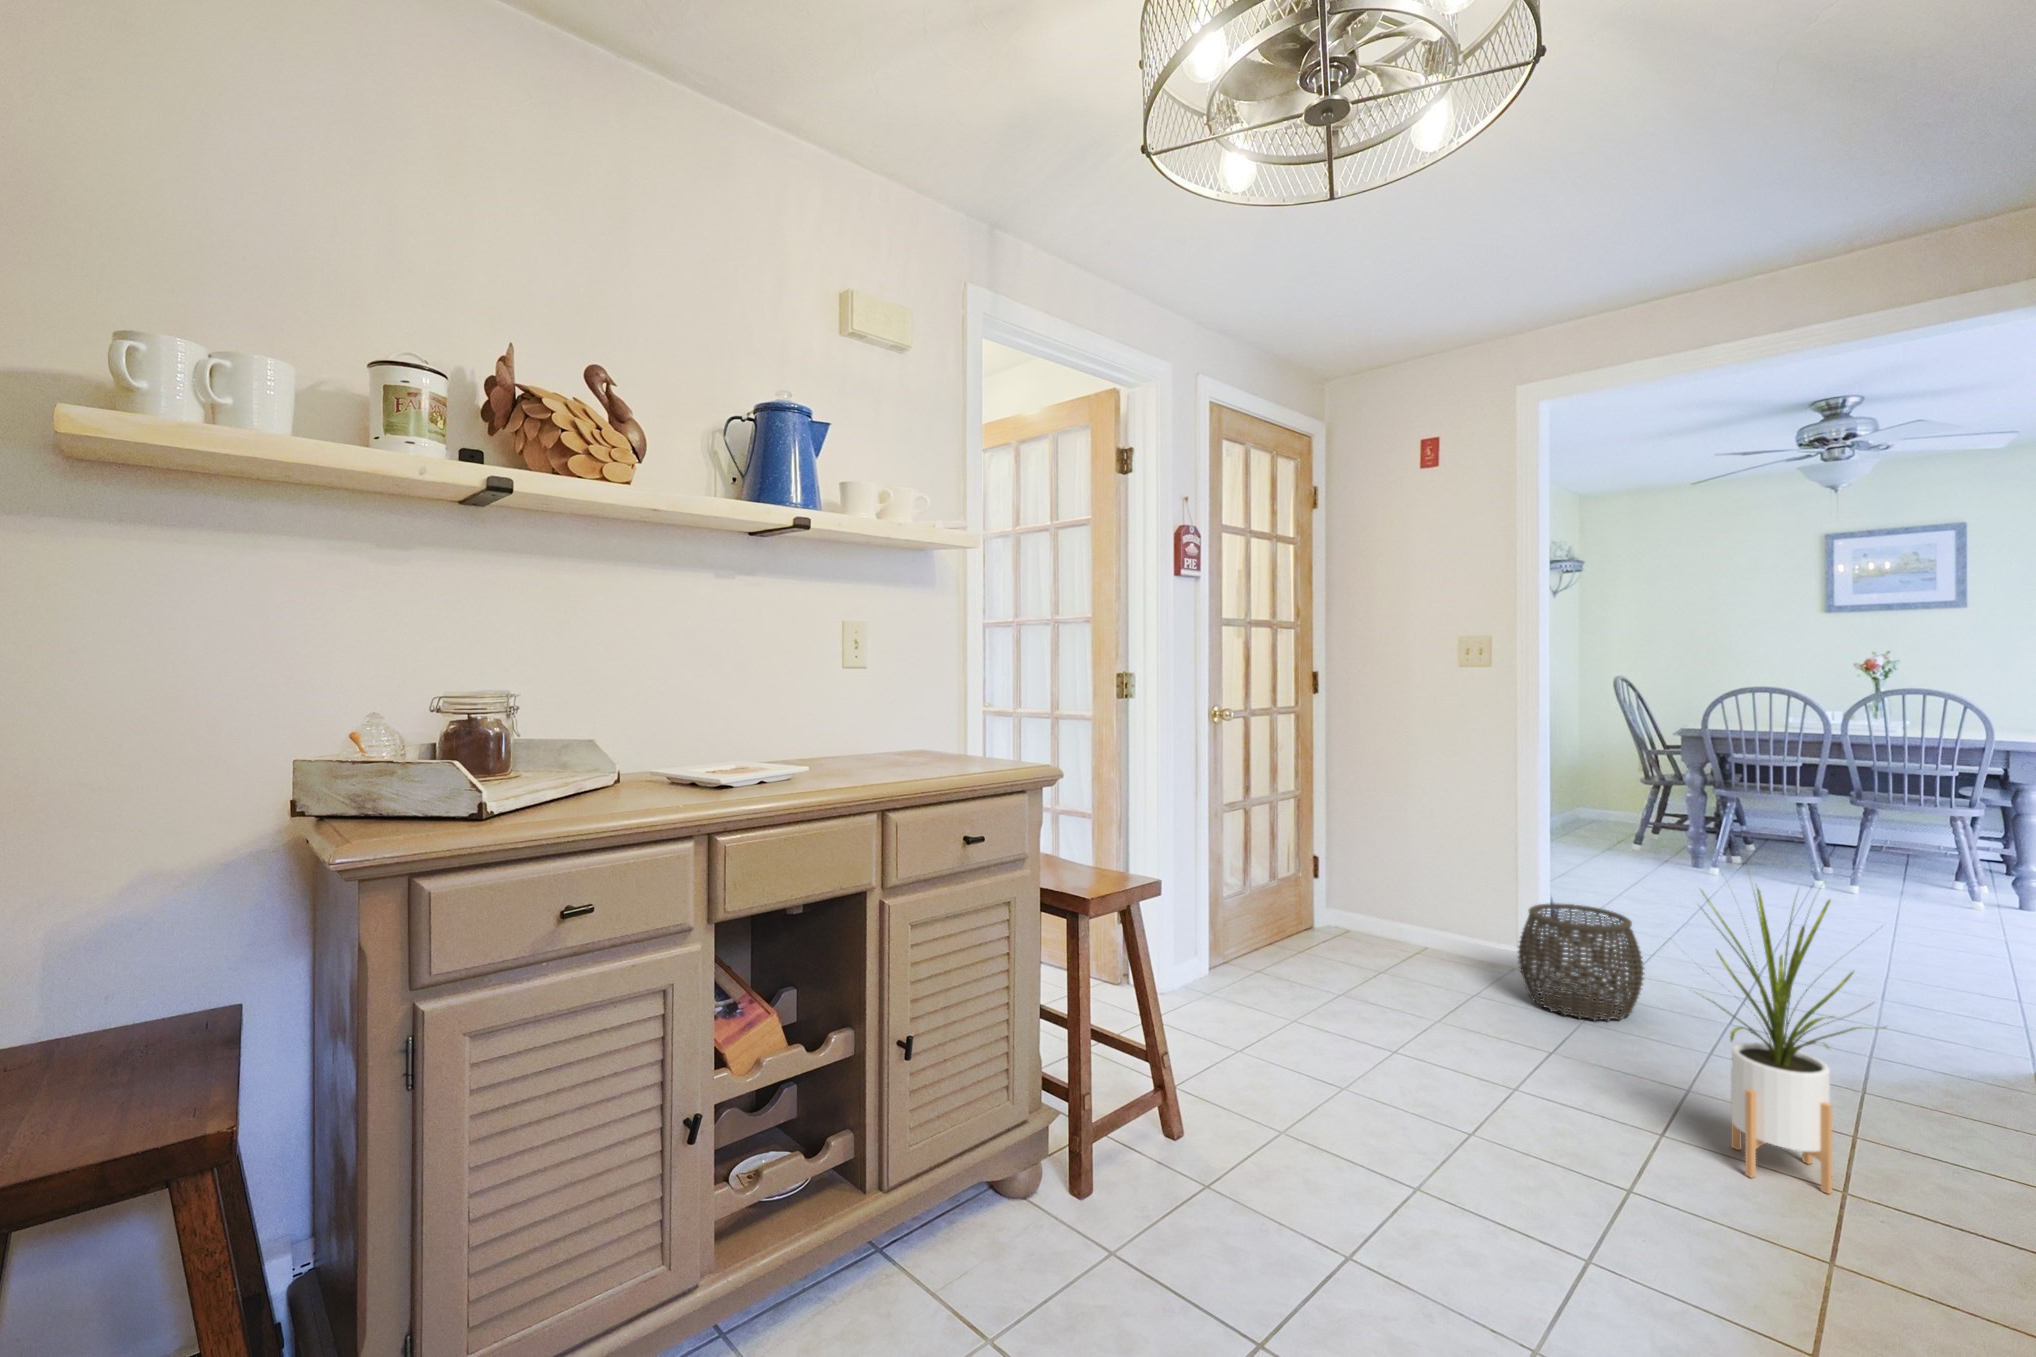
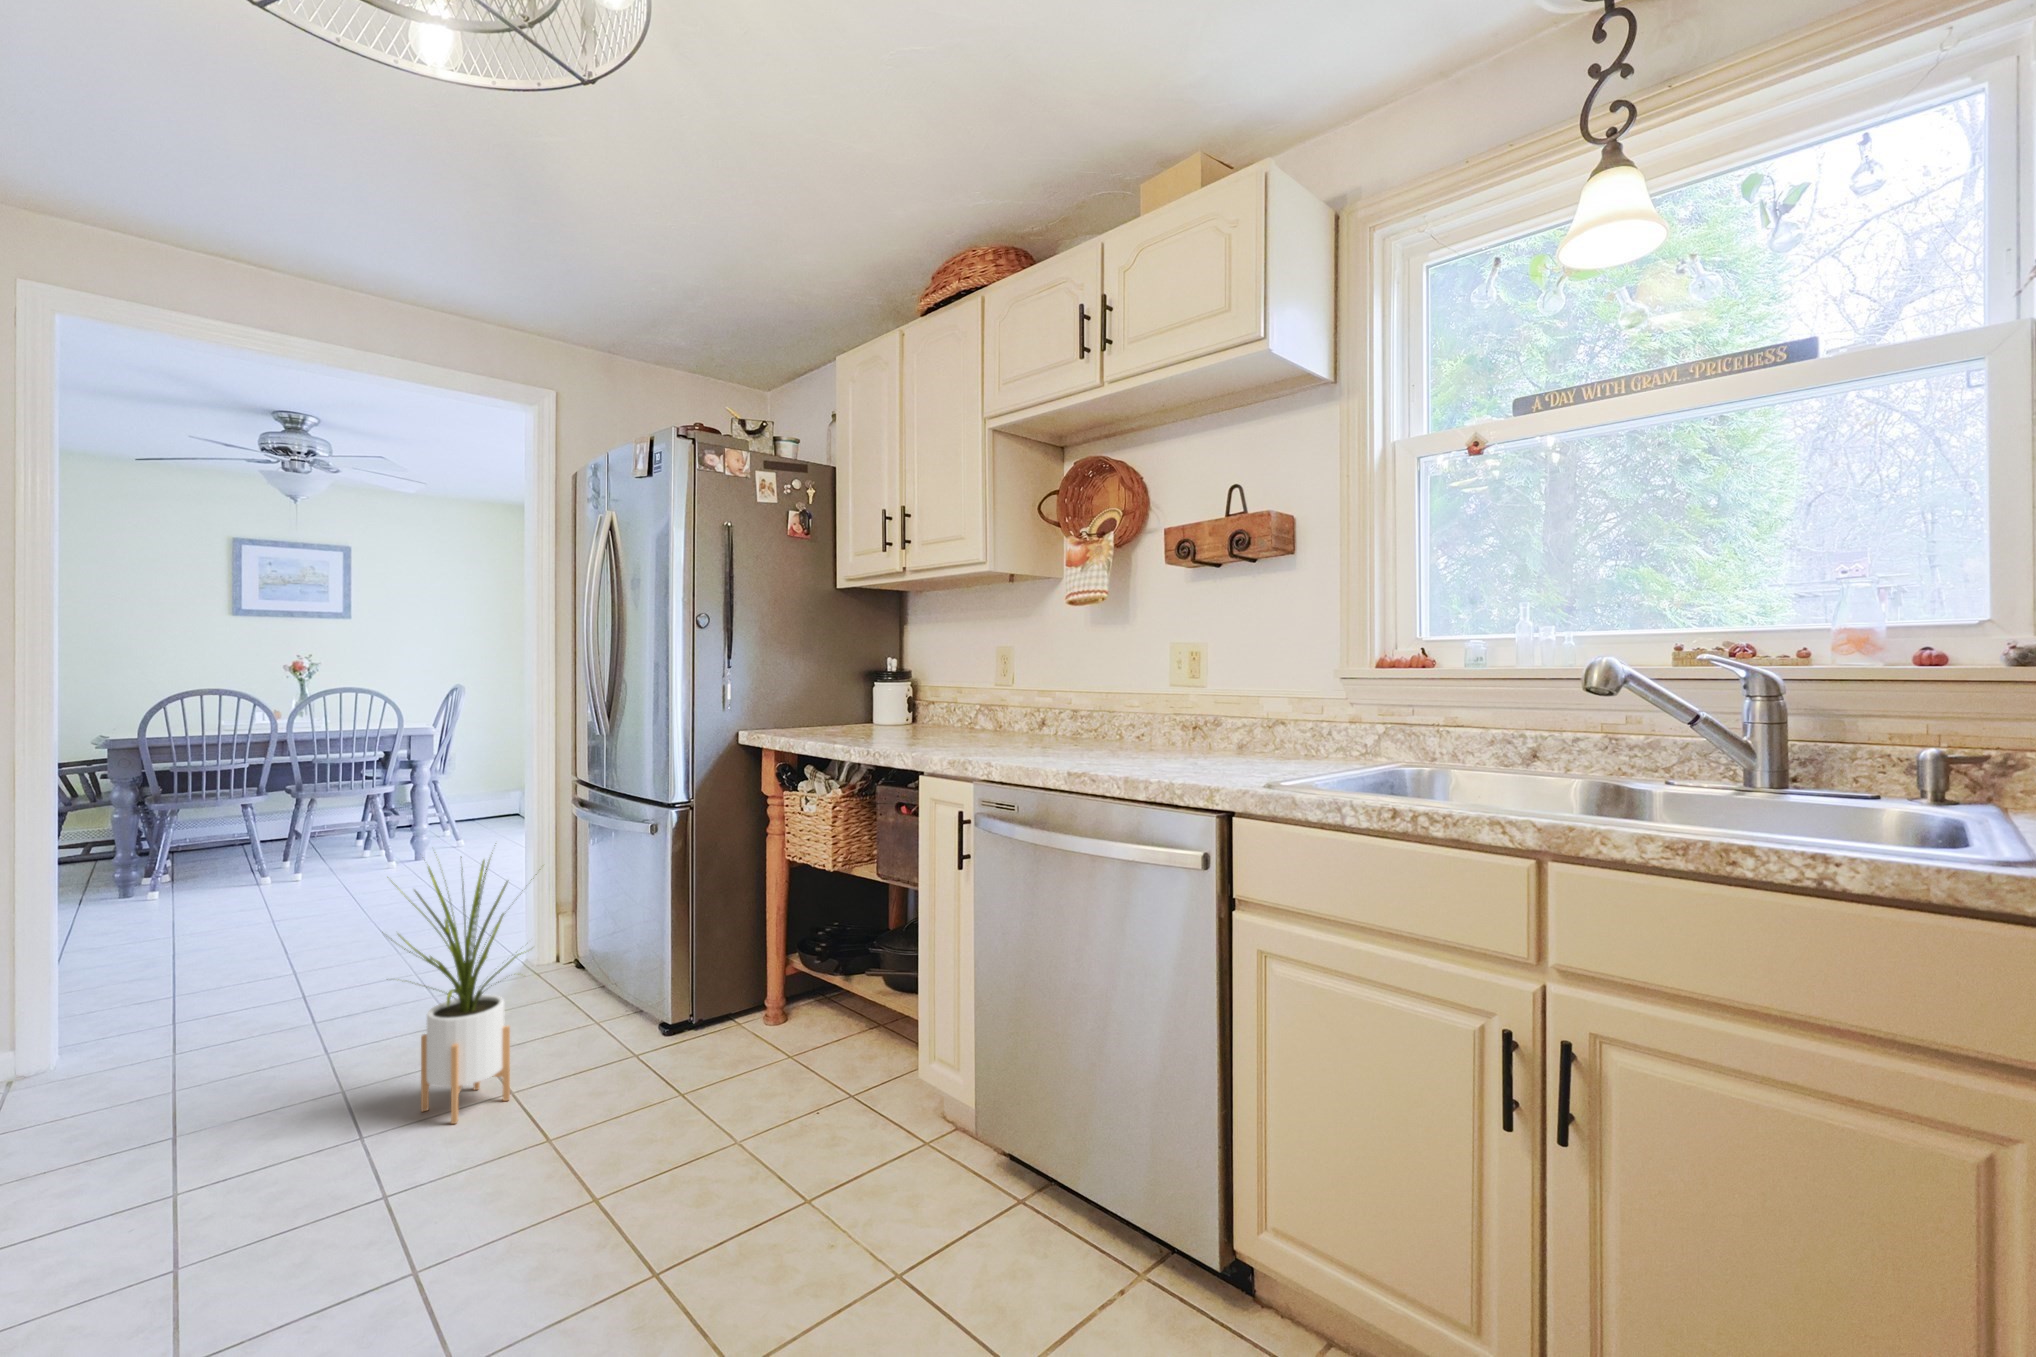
woven basket: present [1518,903,1644,1021] -> none [51,948,237,1099]

